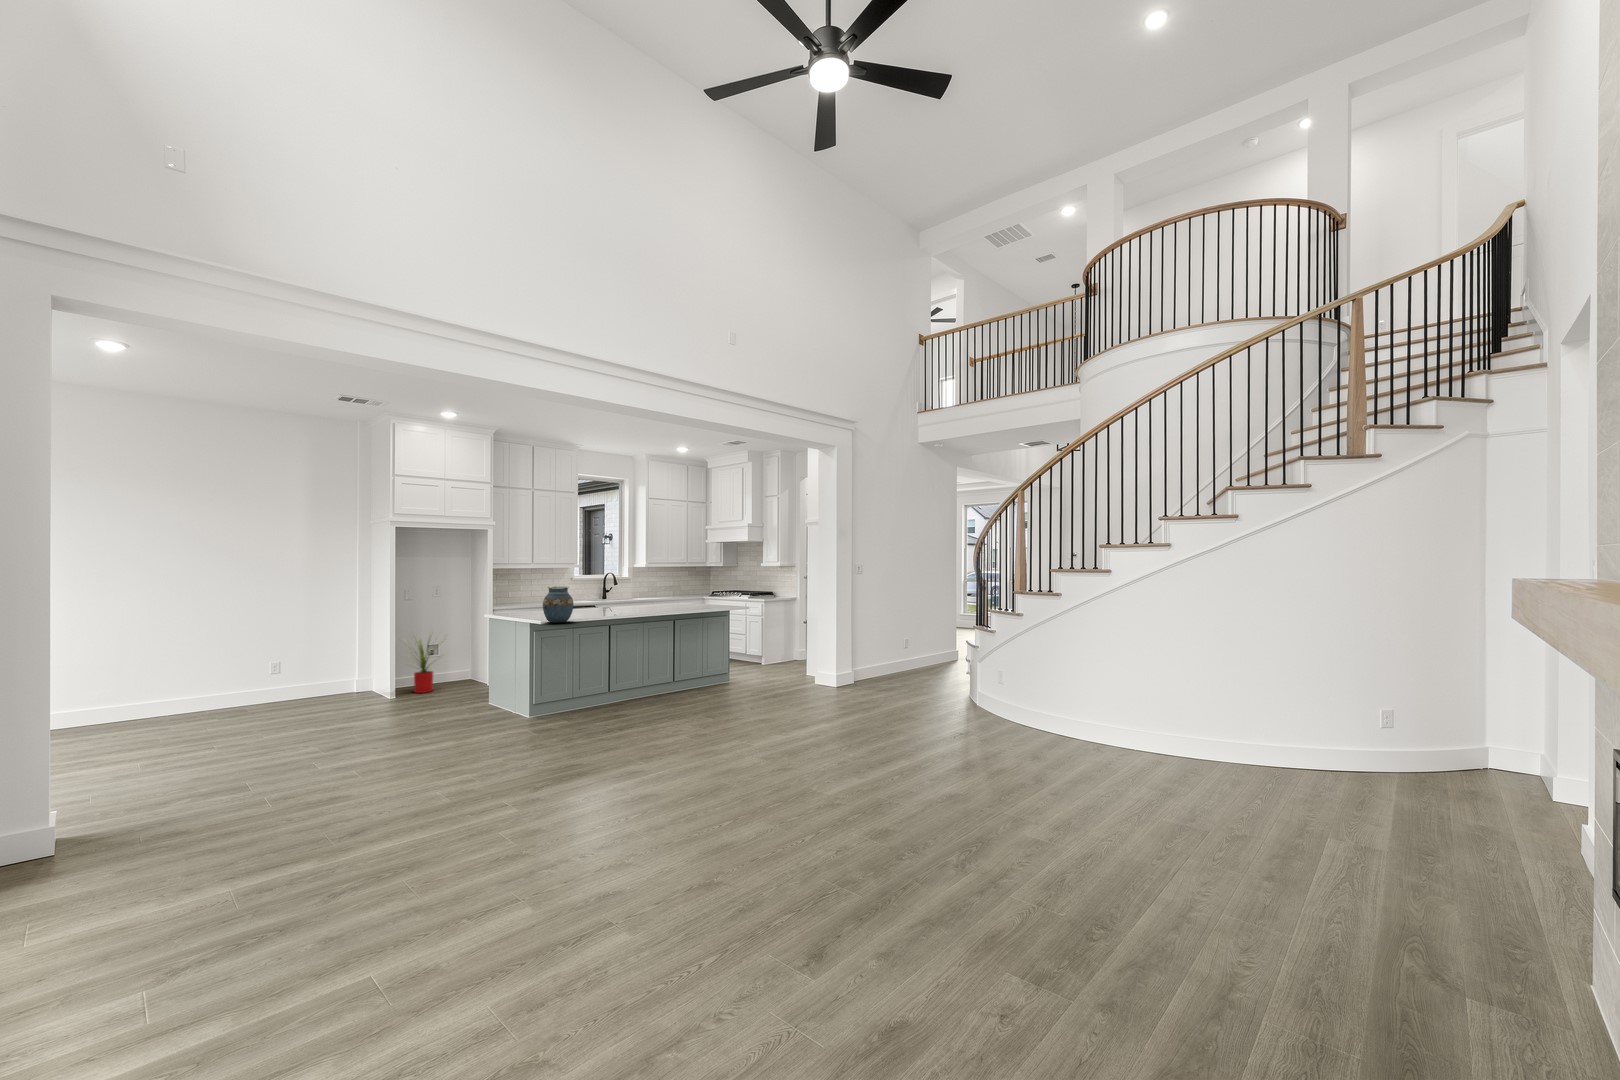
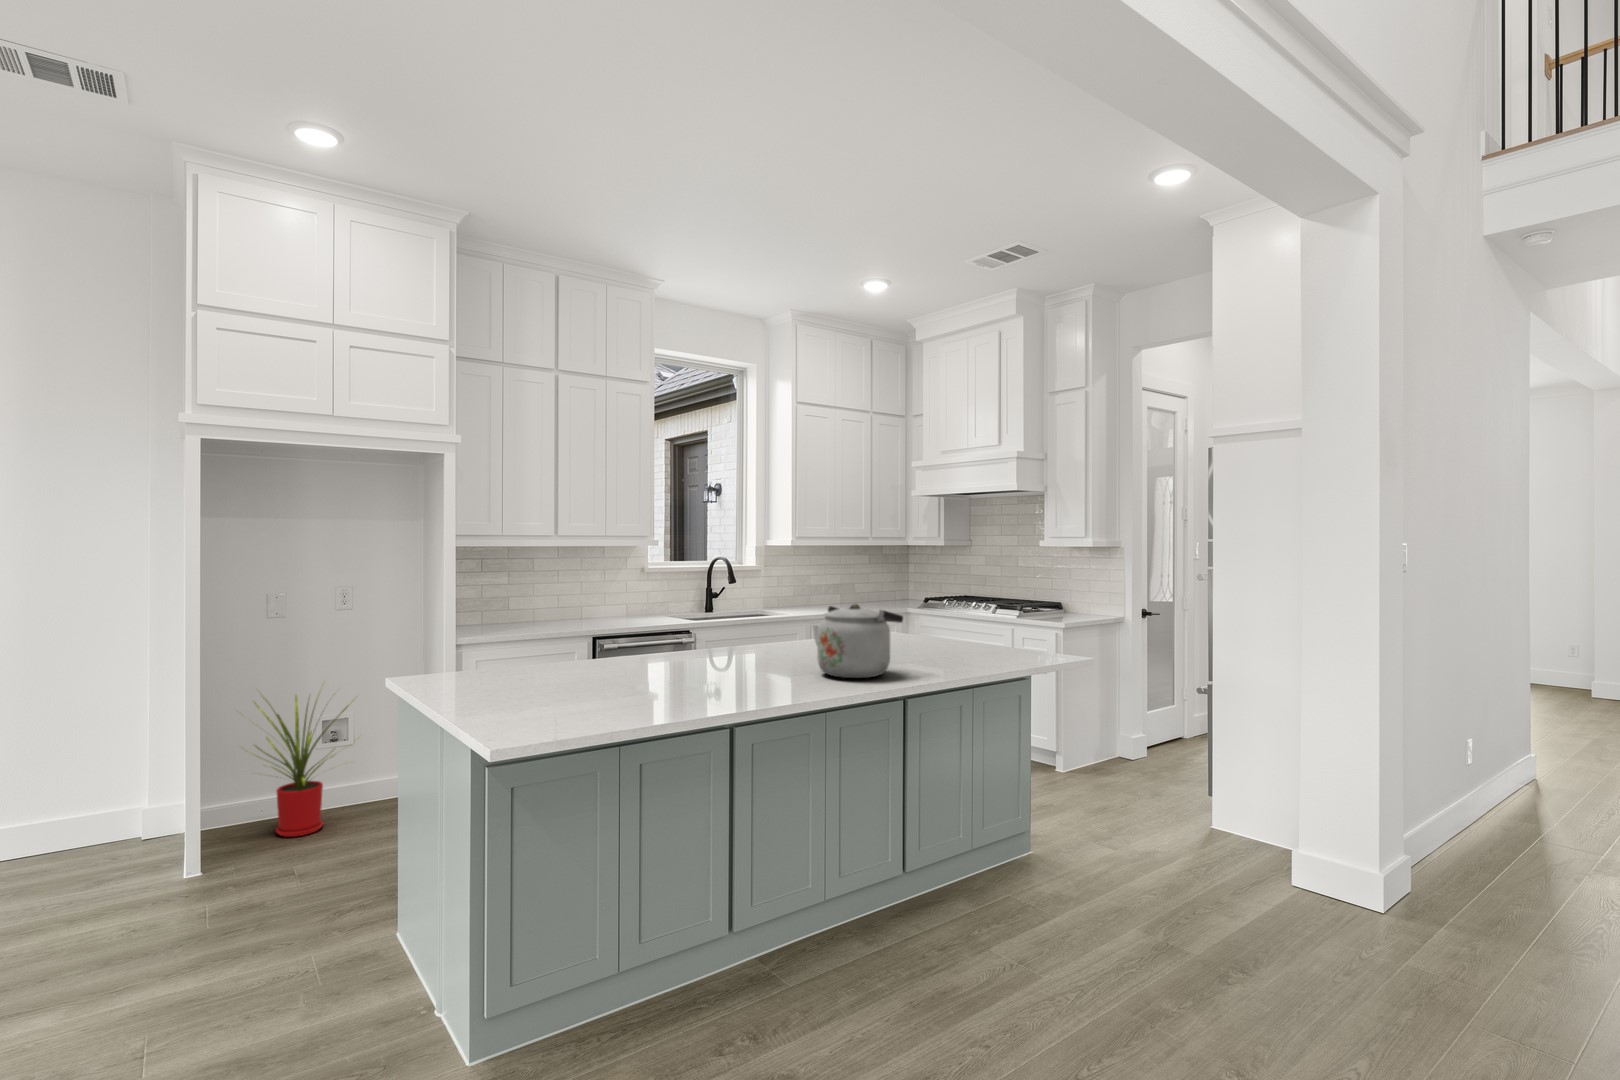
vase: present [543,586,573,623] -> none [507,592,604,713]
kettle: none [645,590,676,615] -> present [813,603,903,678]

